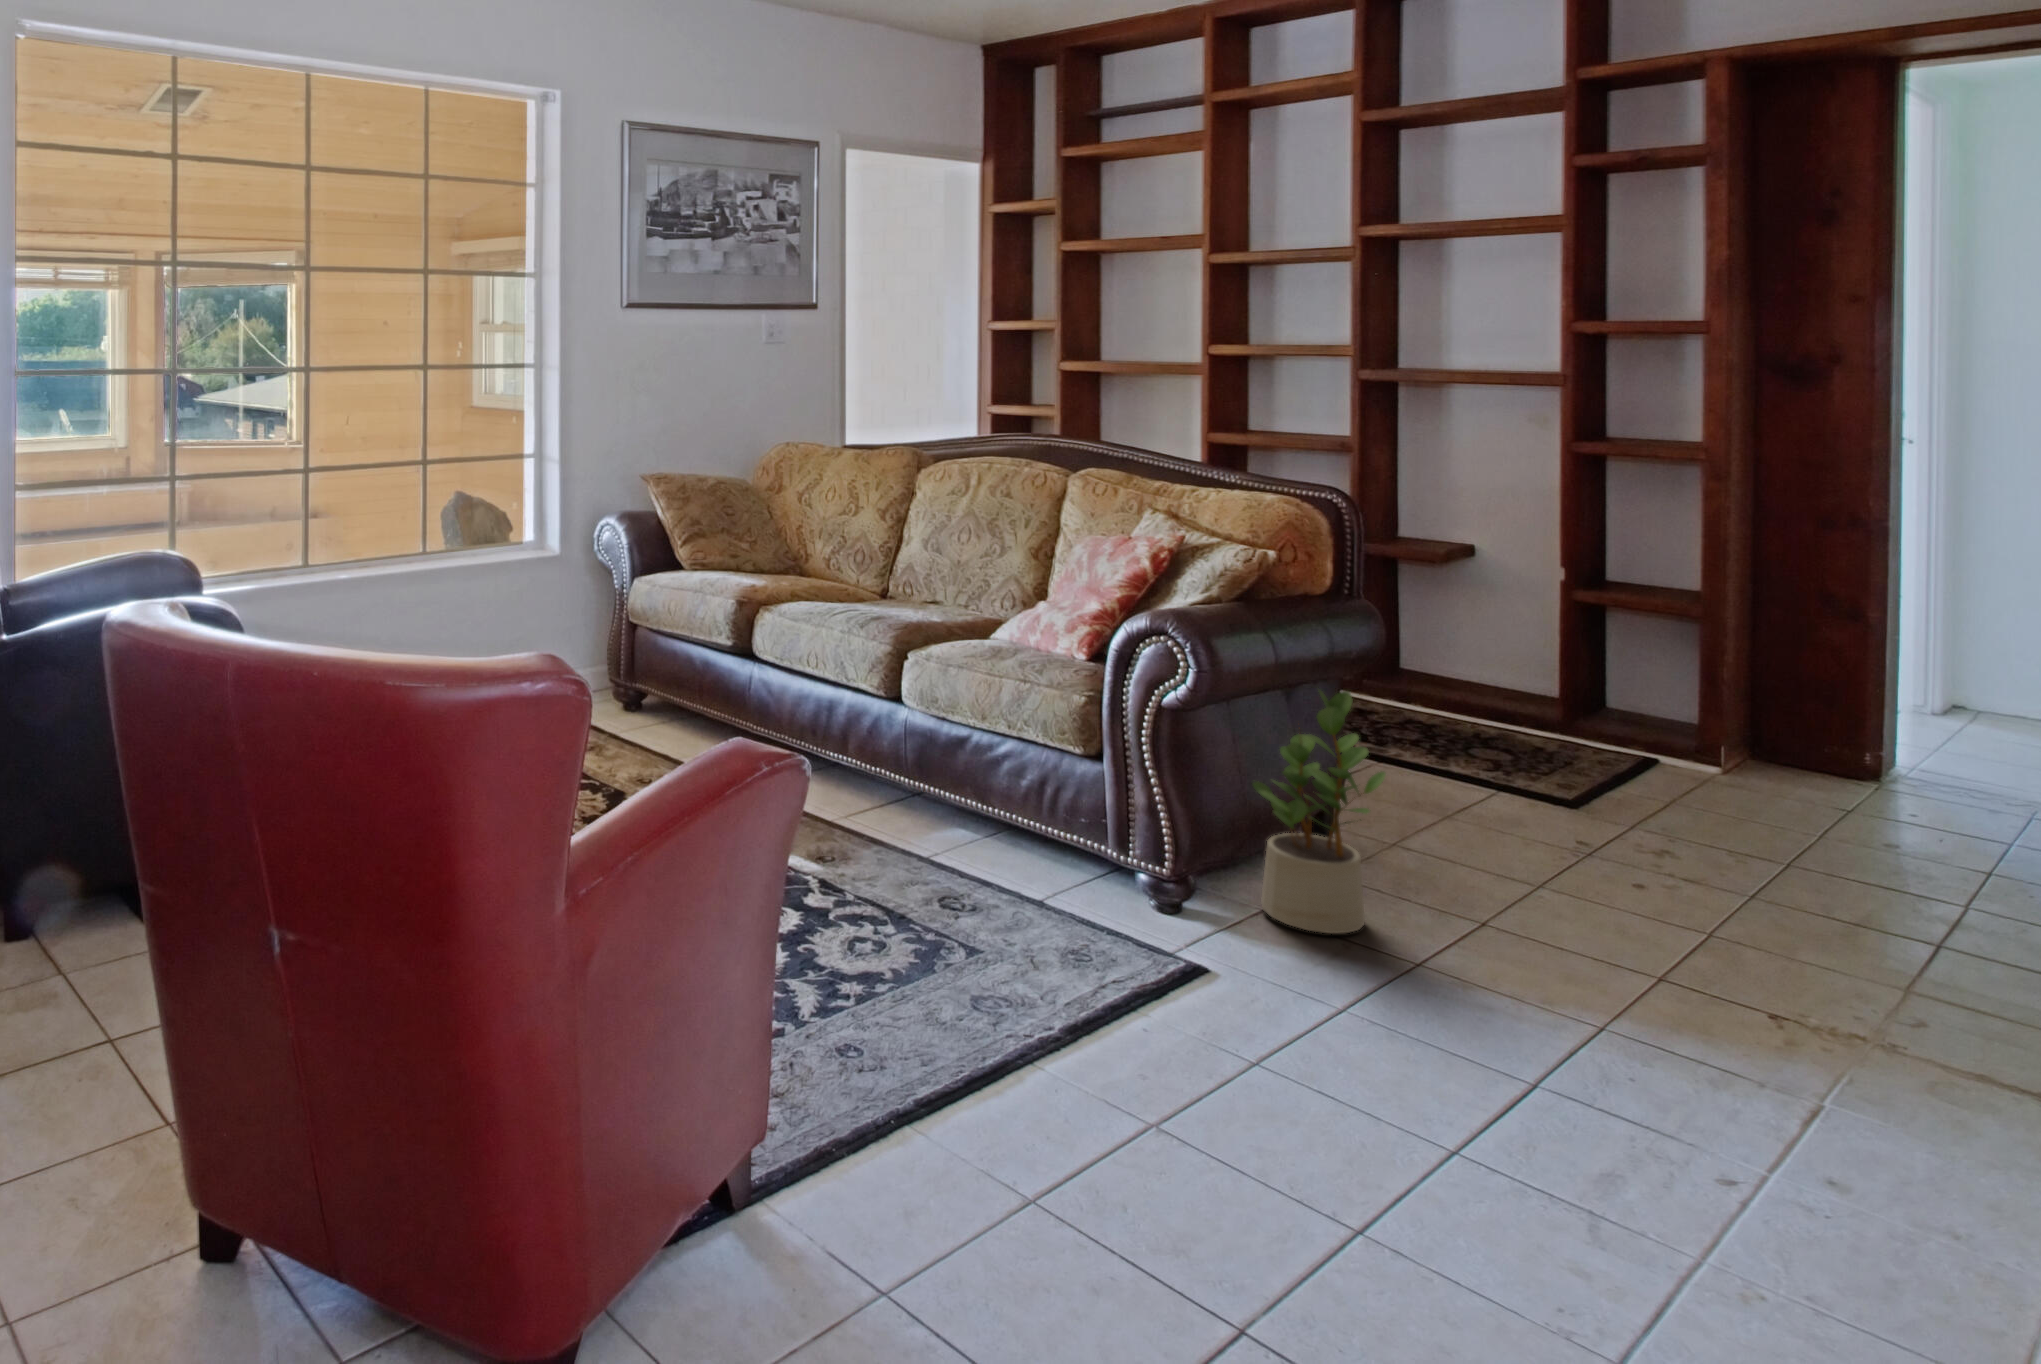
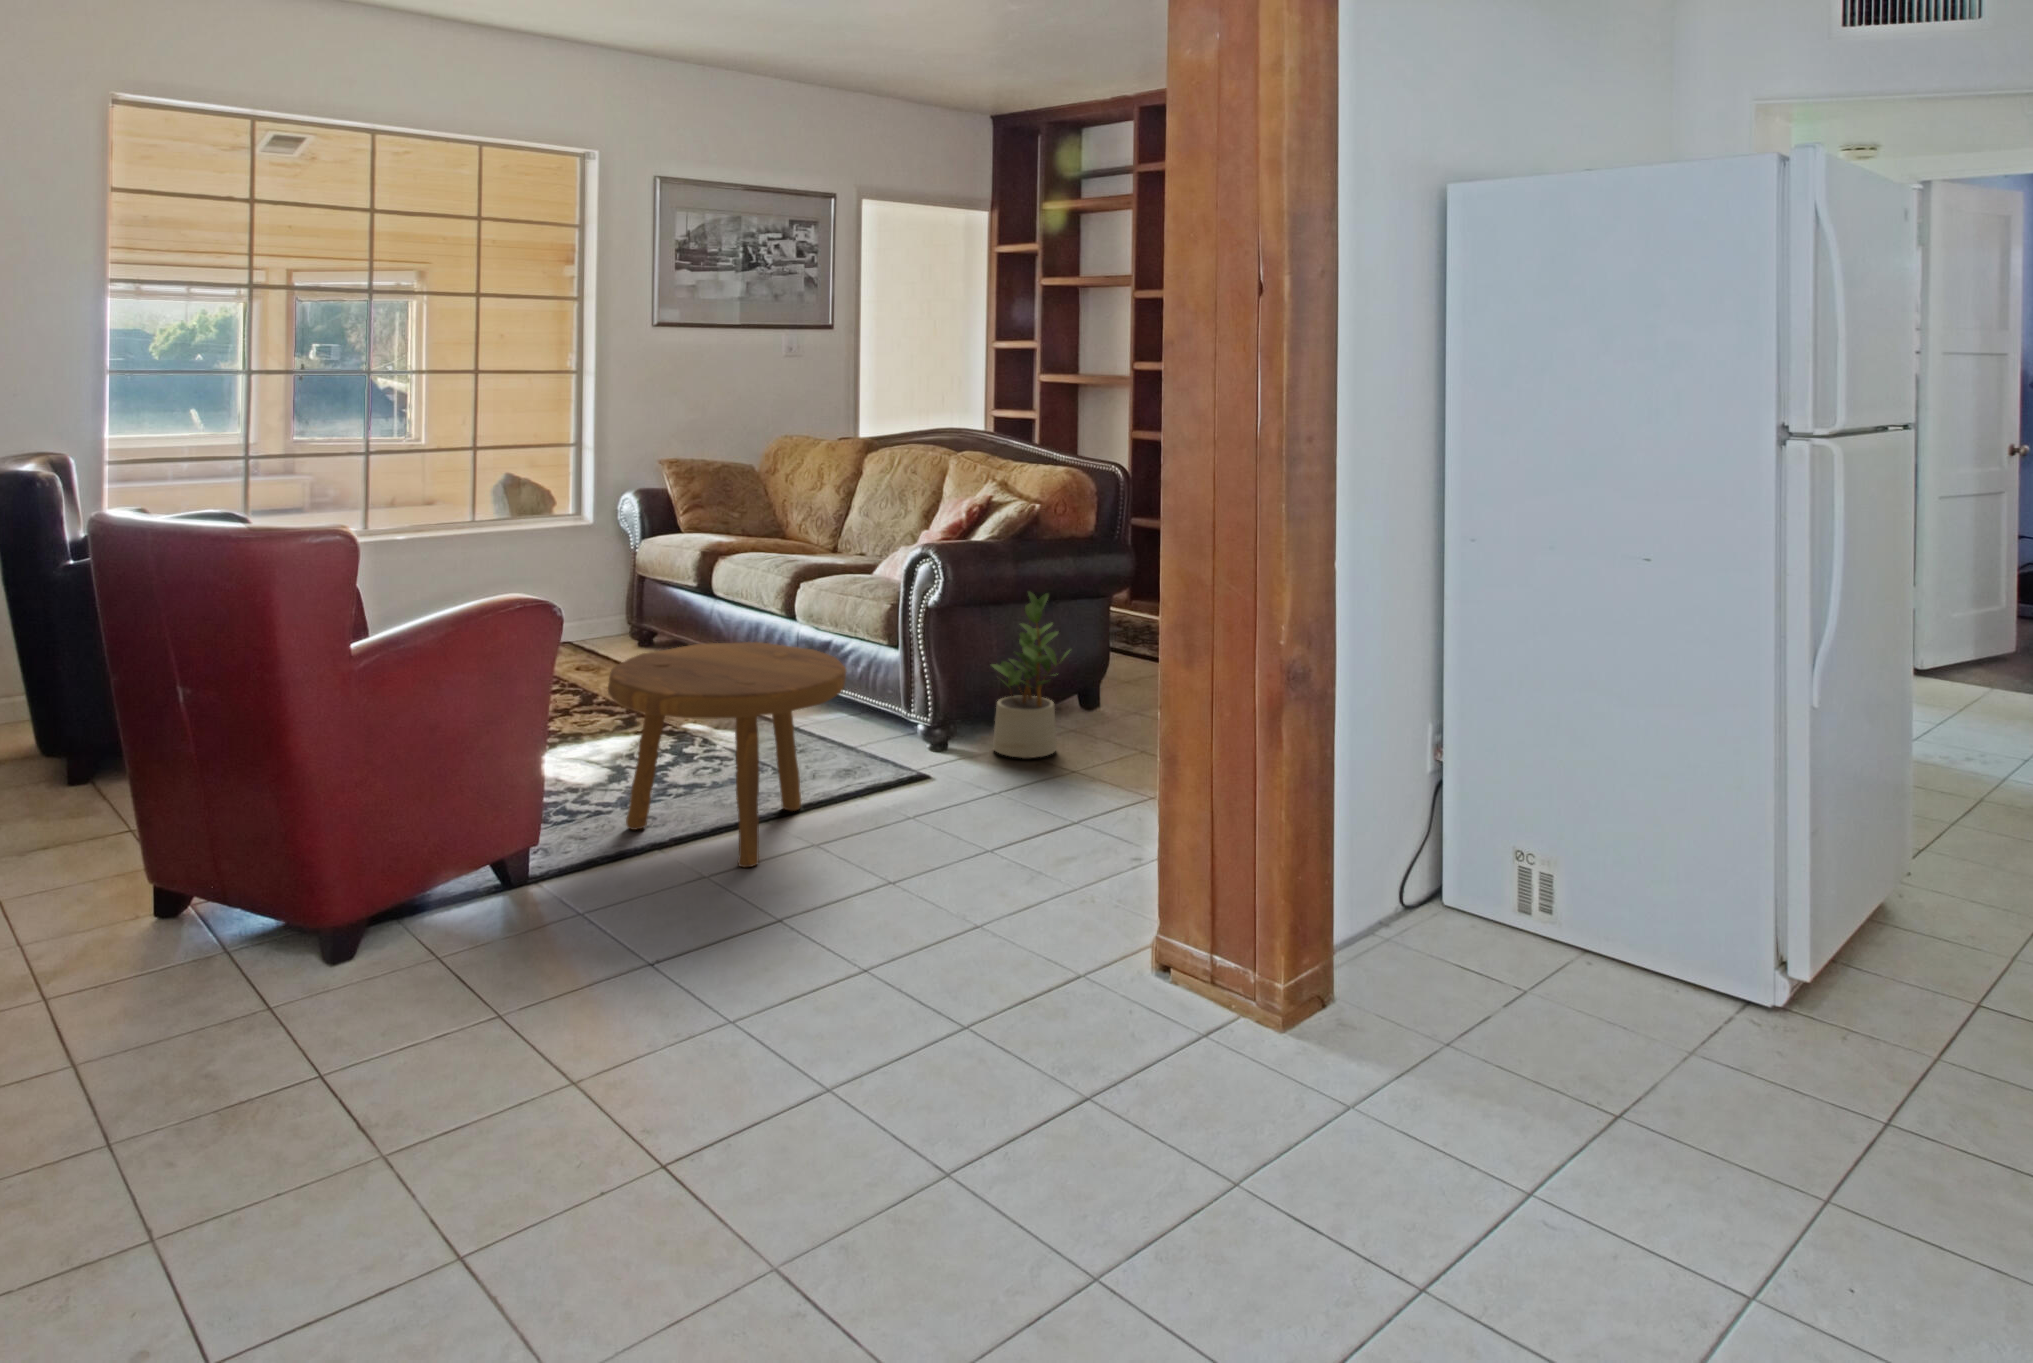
footstool: none [834,782,1209,1184] -> present [608,642,846,867]

